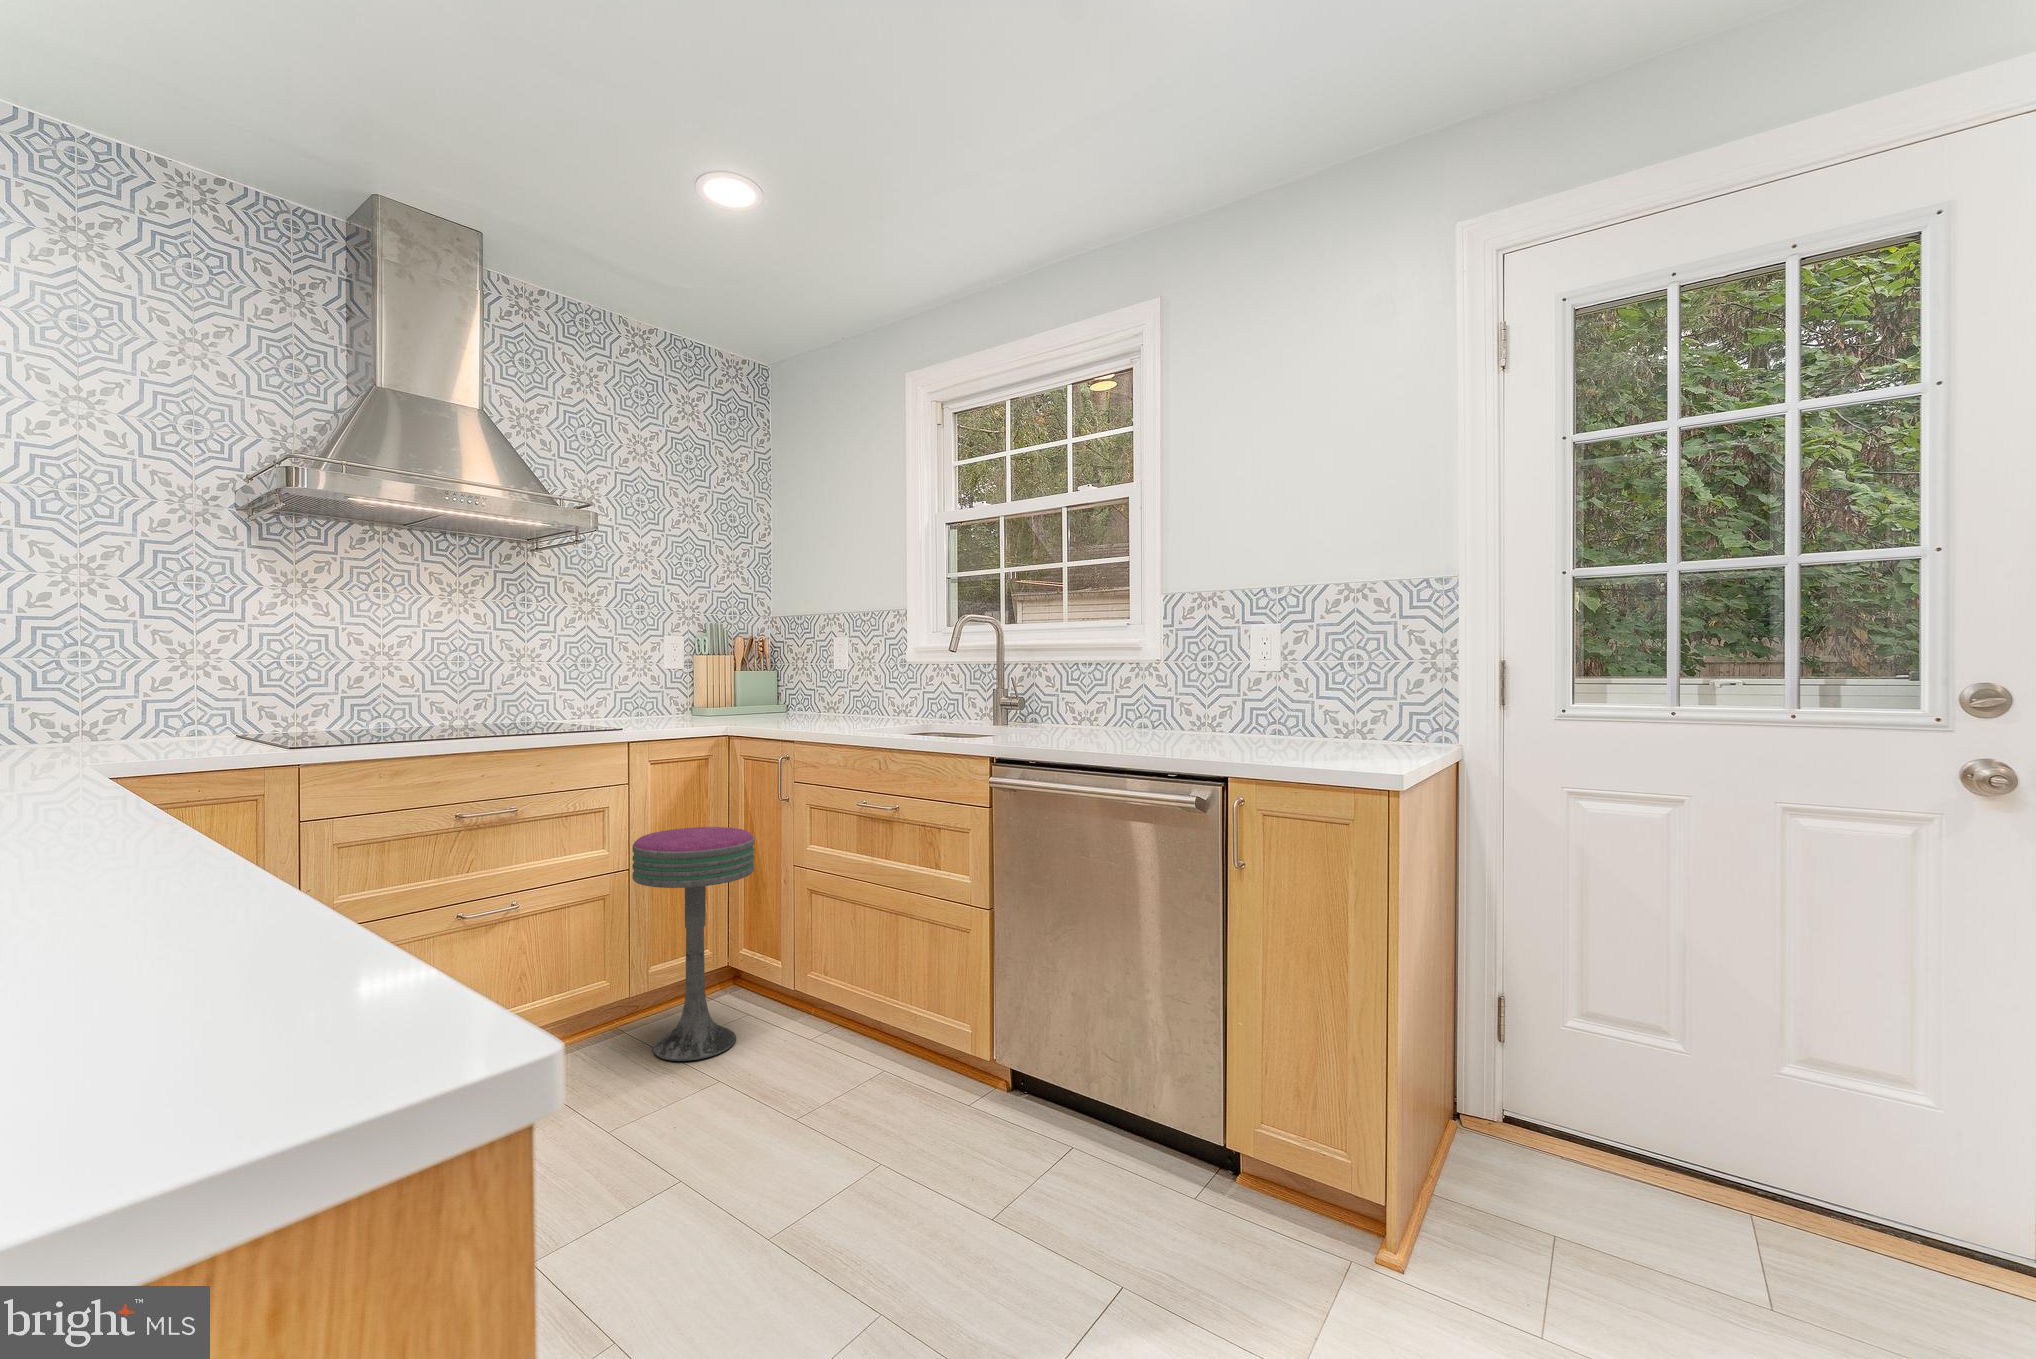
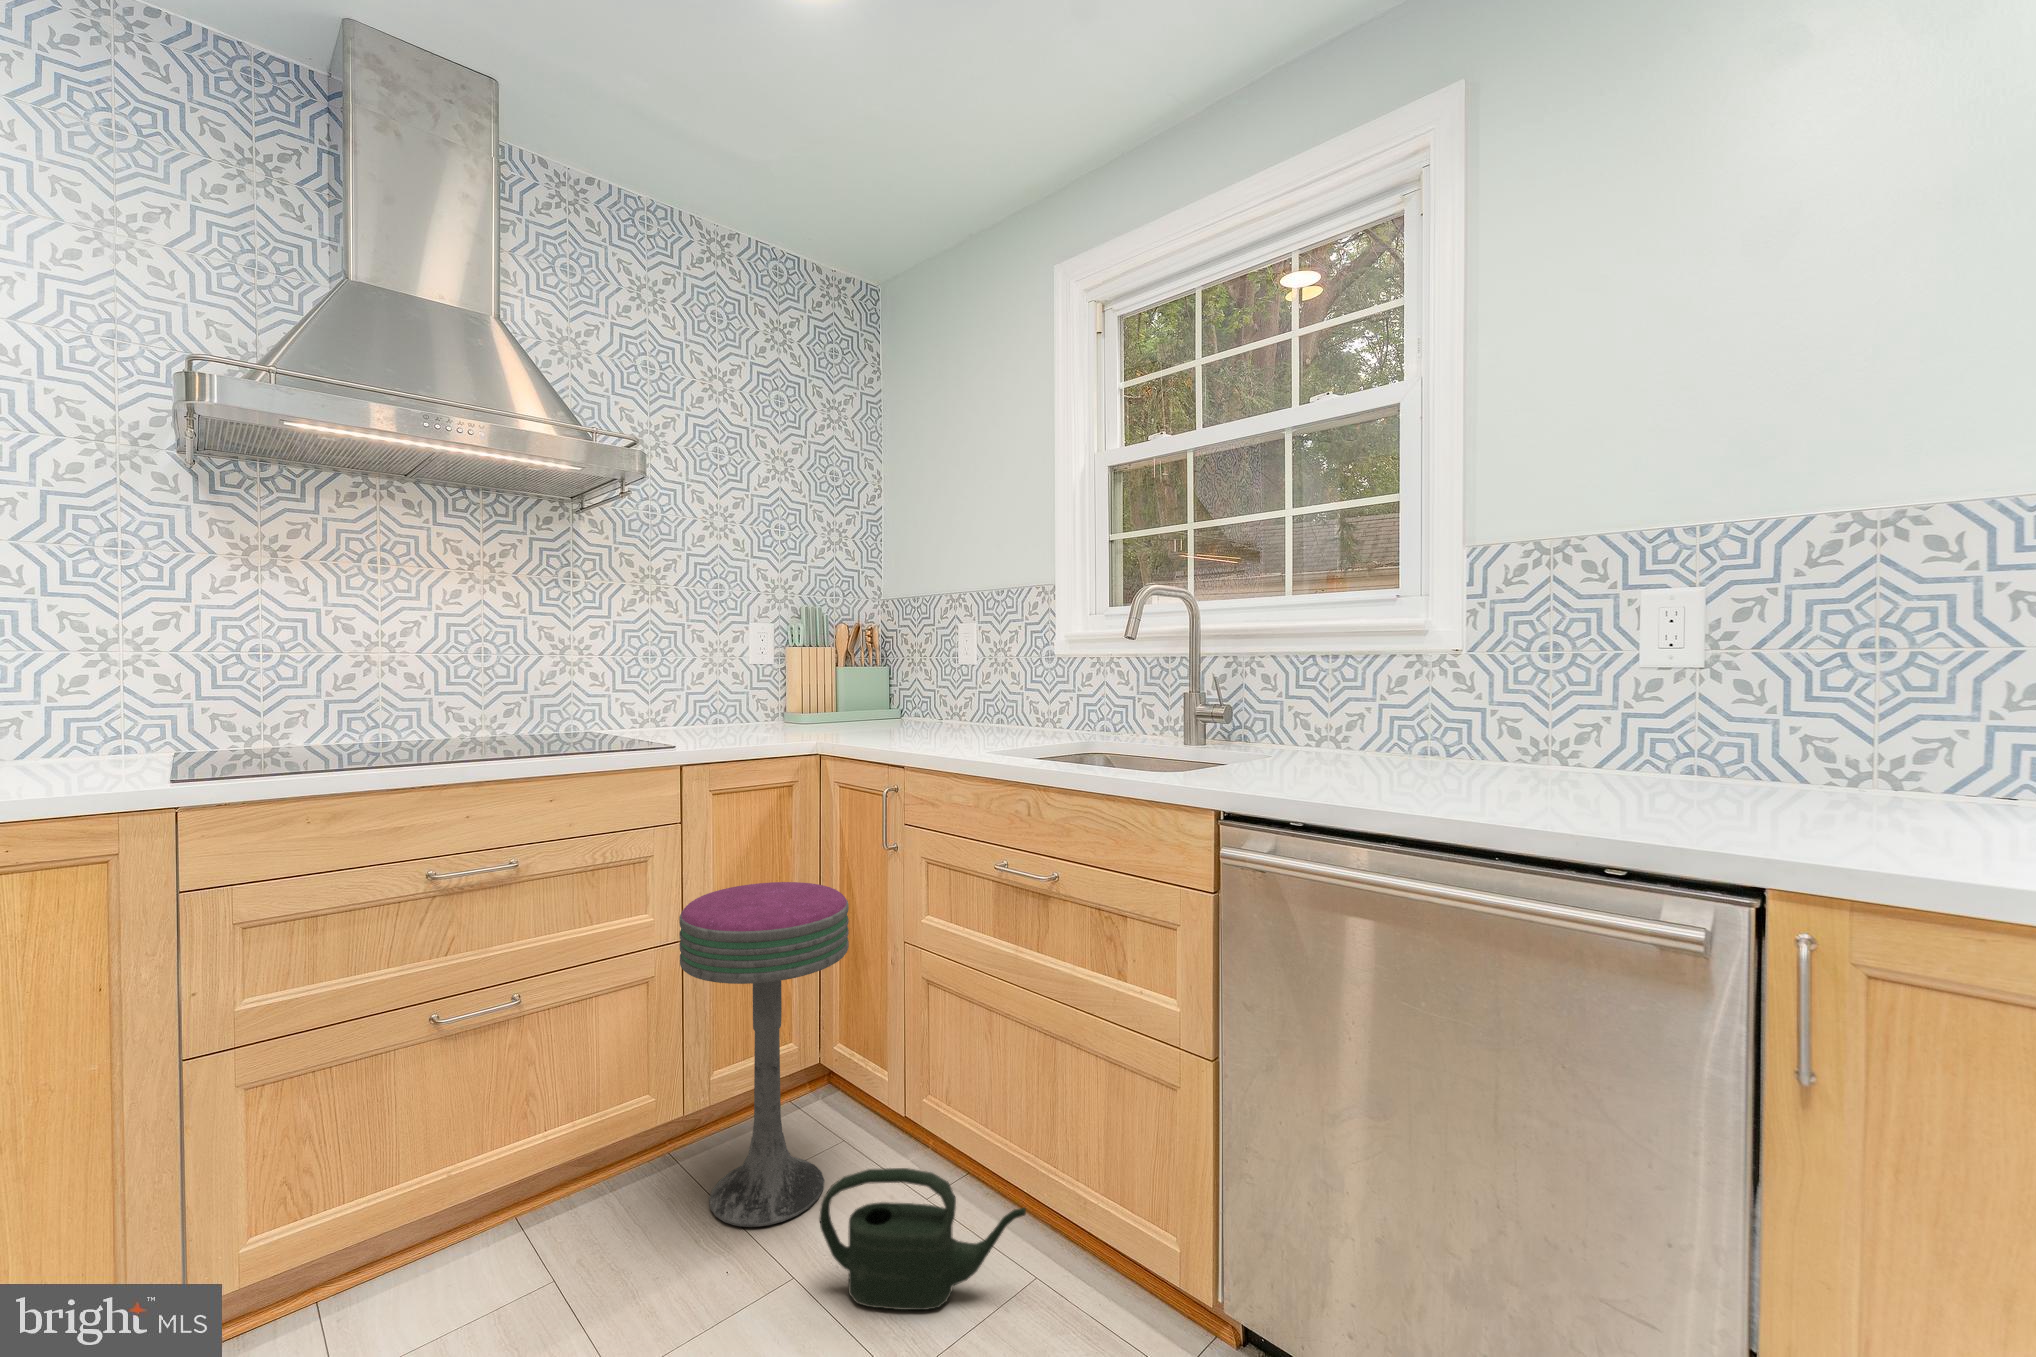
watering can: none [739,1002,878,1091] -> present [819,1168,1026,1310]

